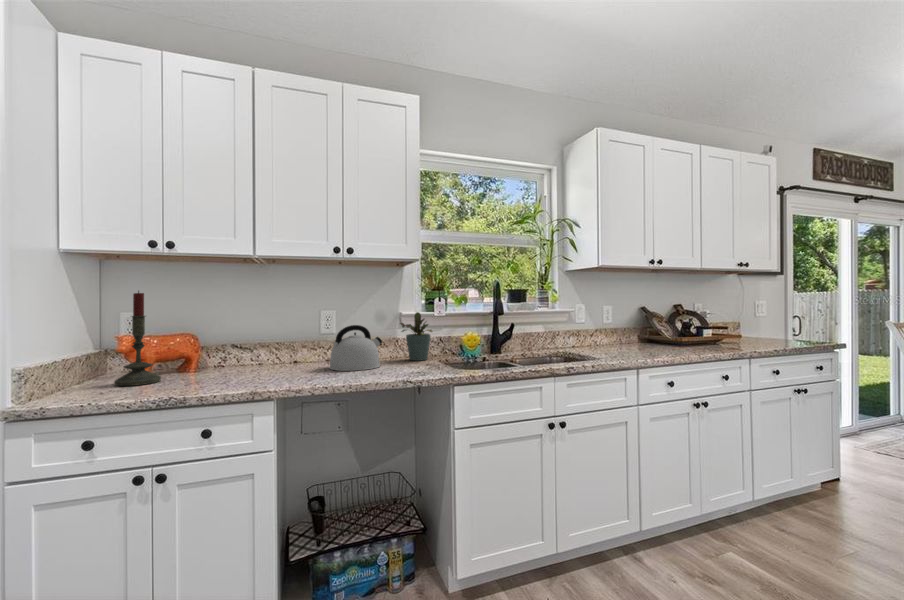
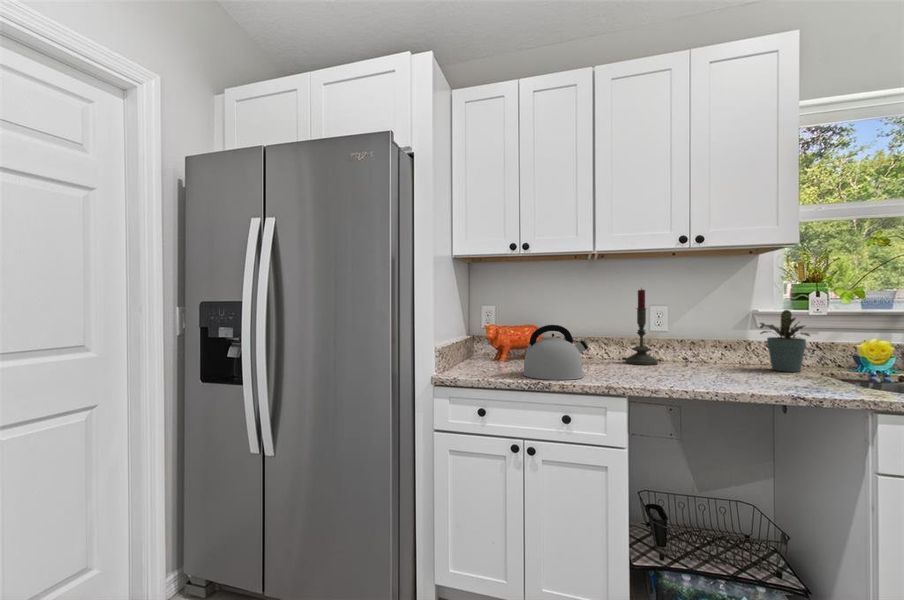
candle: present [114,291,161,386] -> present [626,289,658,365]
kettle: present [329,325,382,371] -> present [523,325,588,380]

